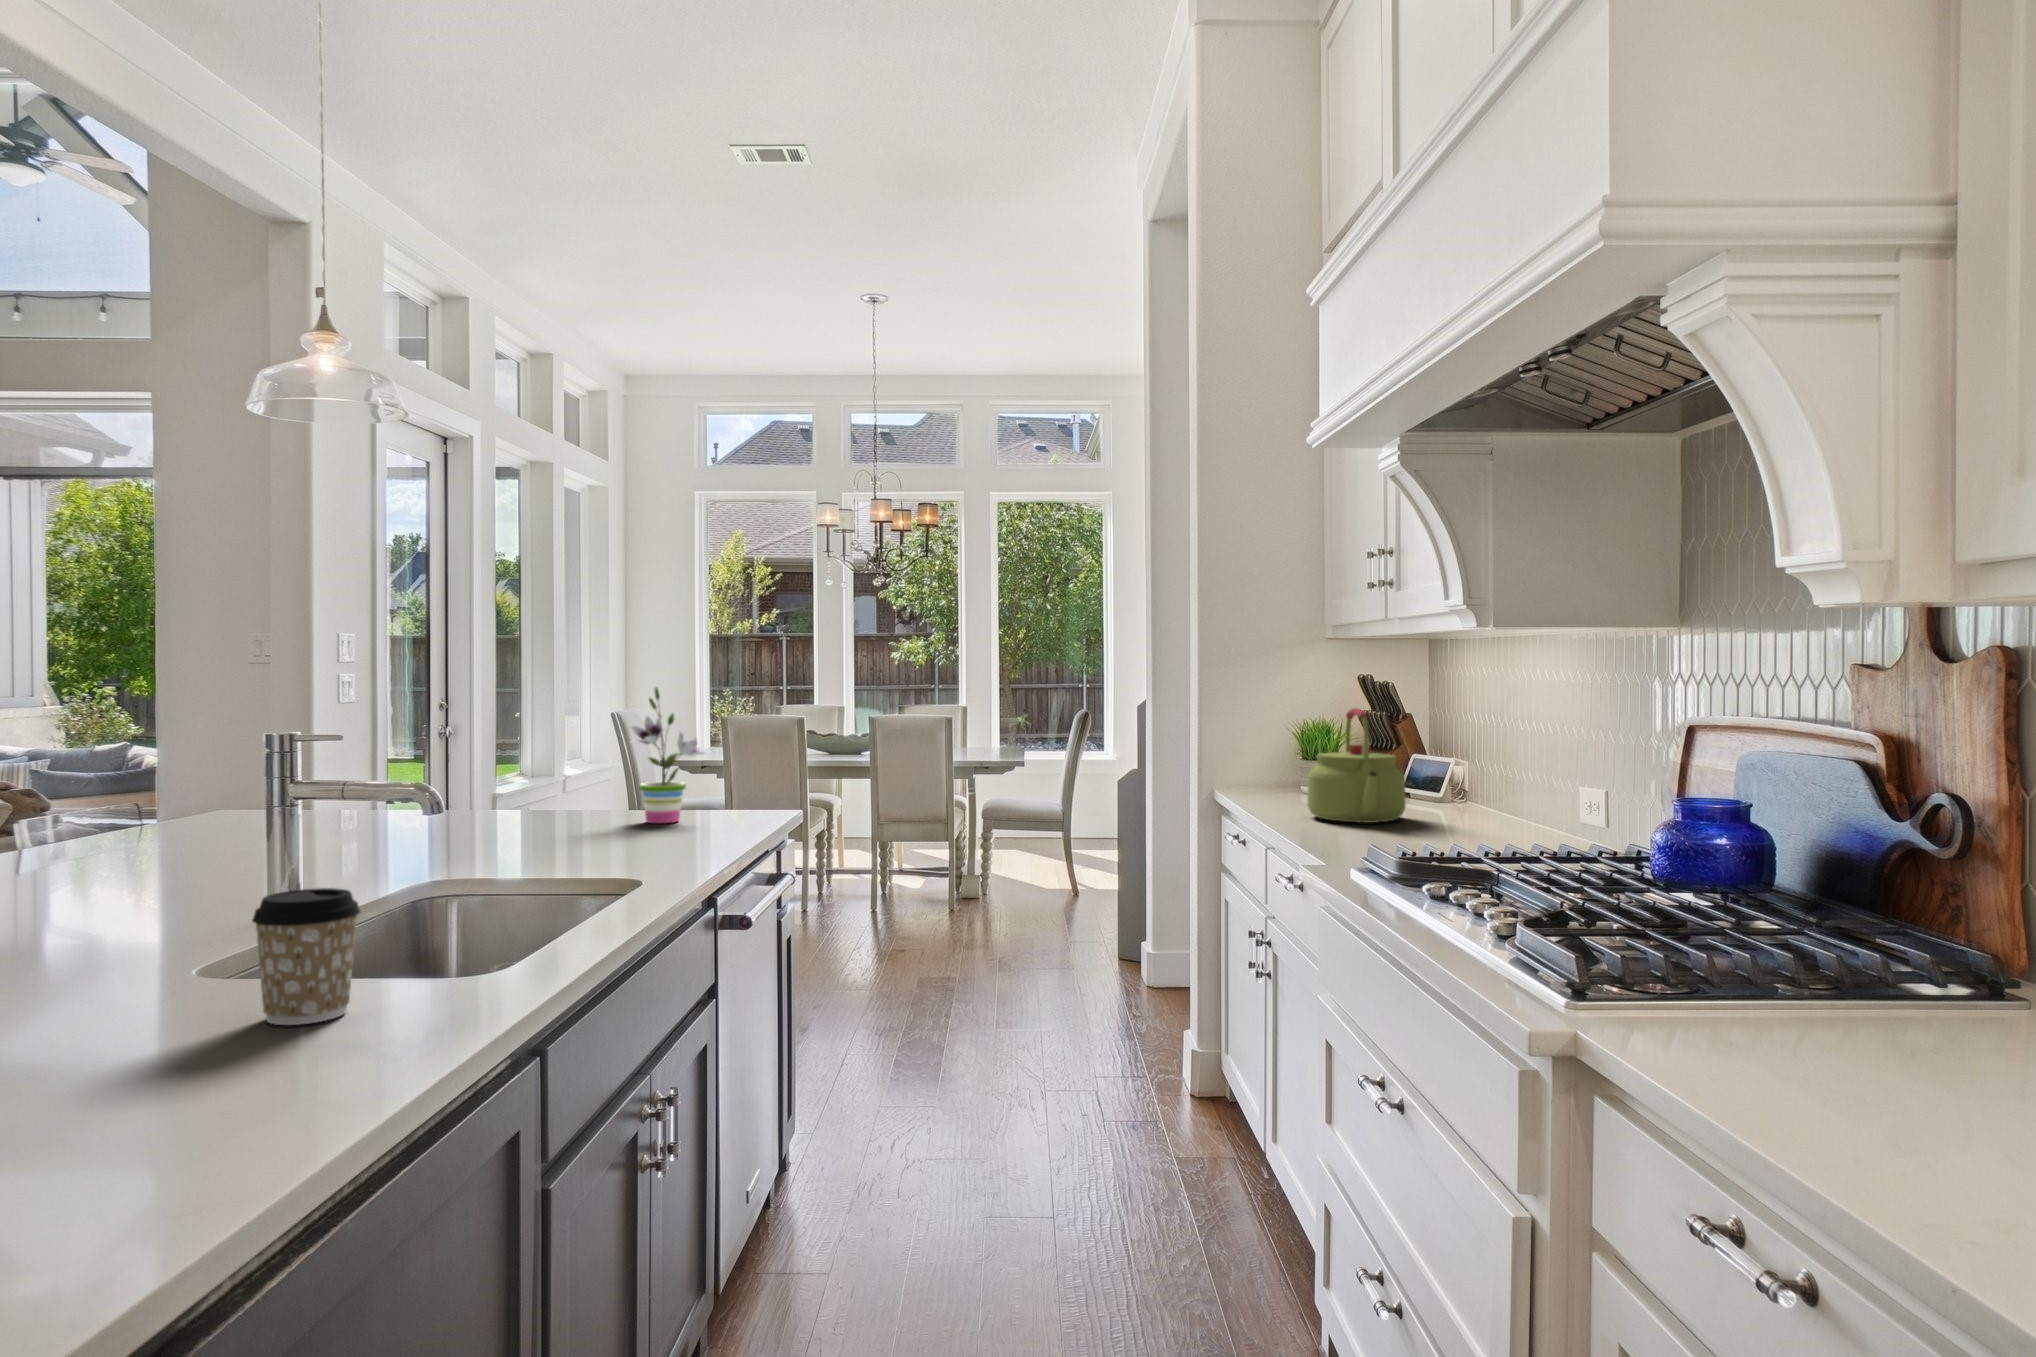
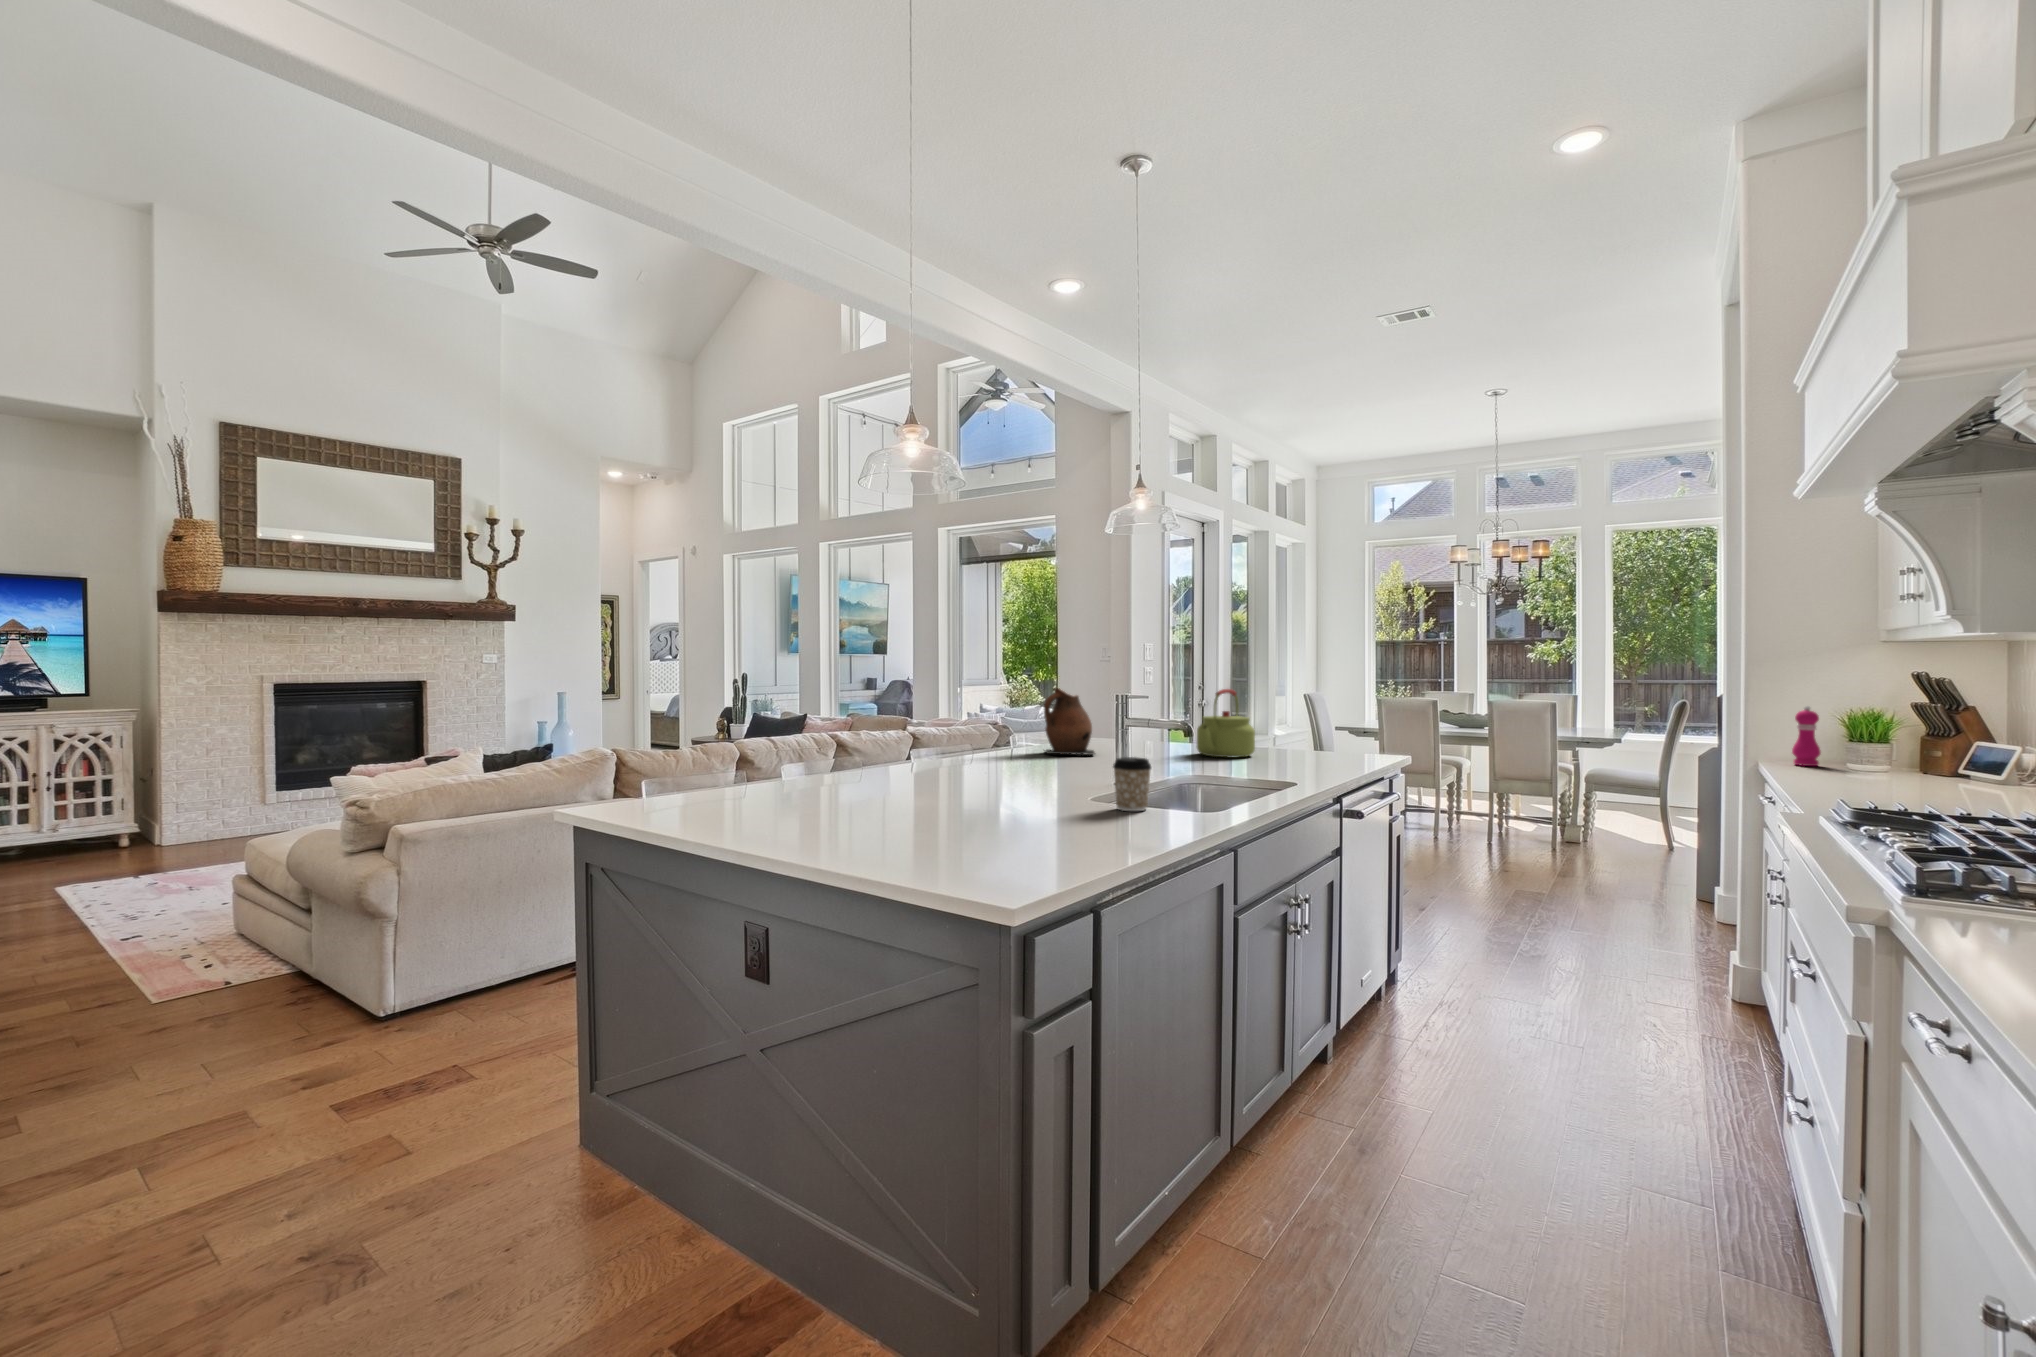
potted plant: present [631,688,703,823] -> none [1292,675,1340,755]
kettle: present [1307,708,1406,823] -> present [1197,689,1255,758]
pepper mill: none [1250,716,1277,791] -> present [1792,706,1821,766]
ceramic pitcher: none [80,721,221,869] -> present [1044,688,1095,755]

